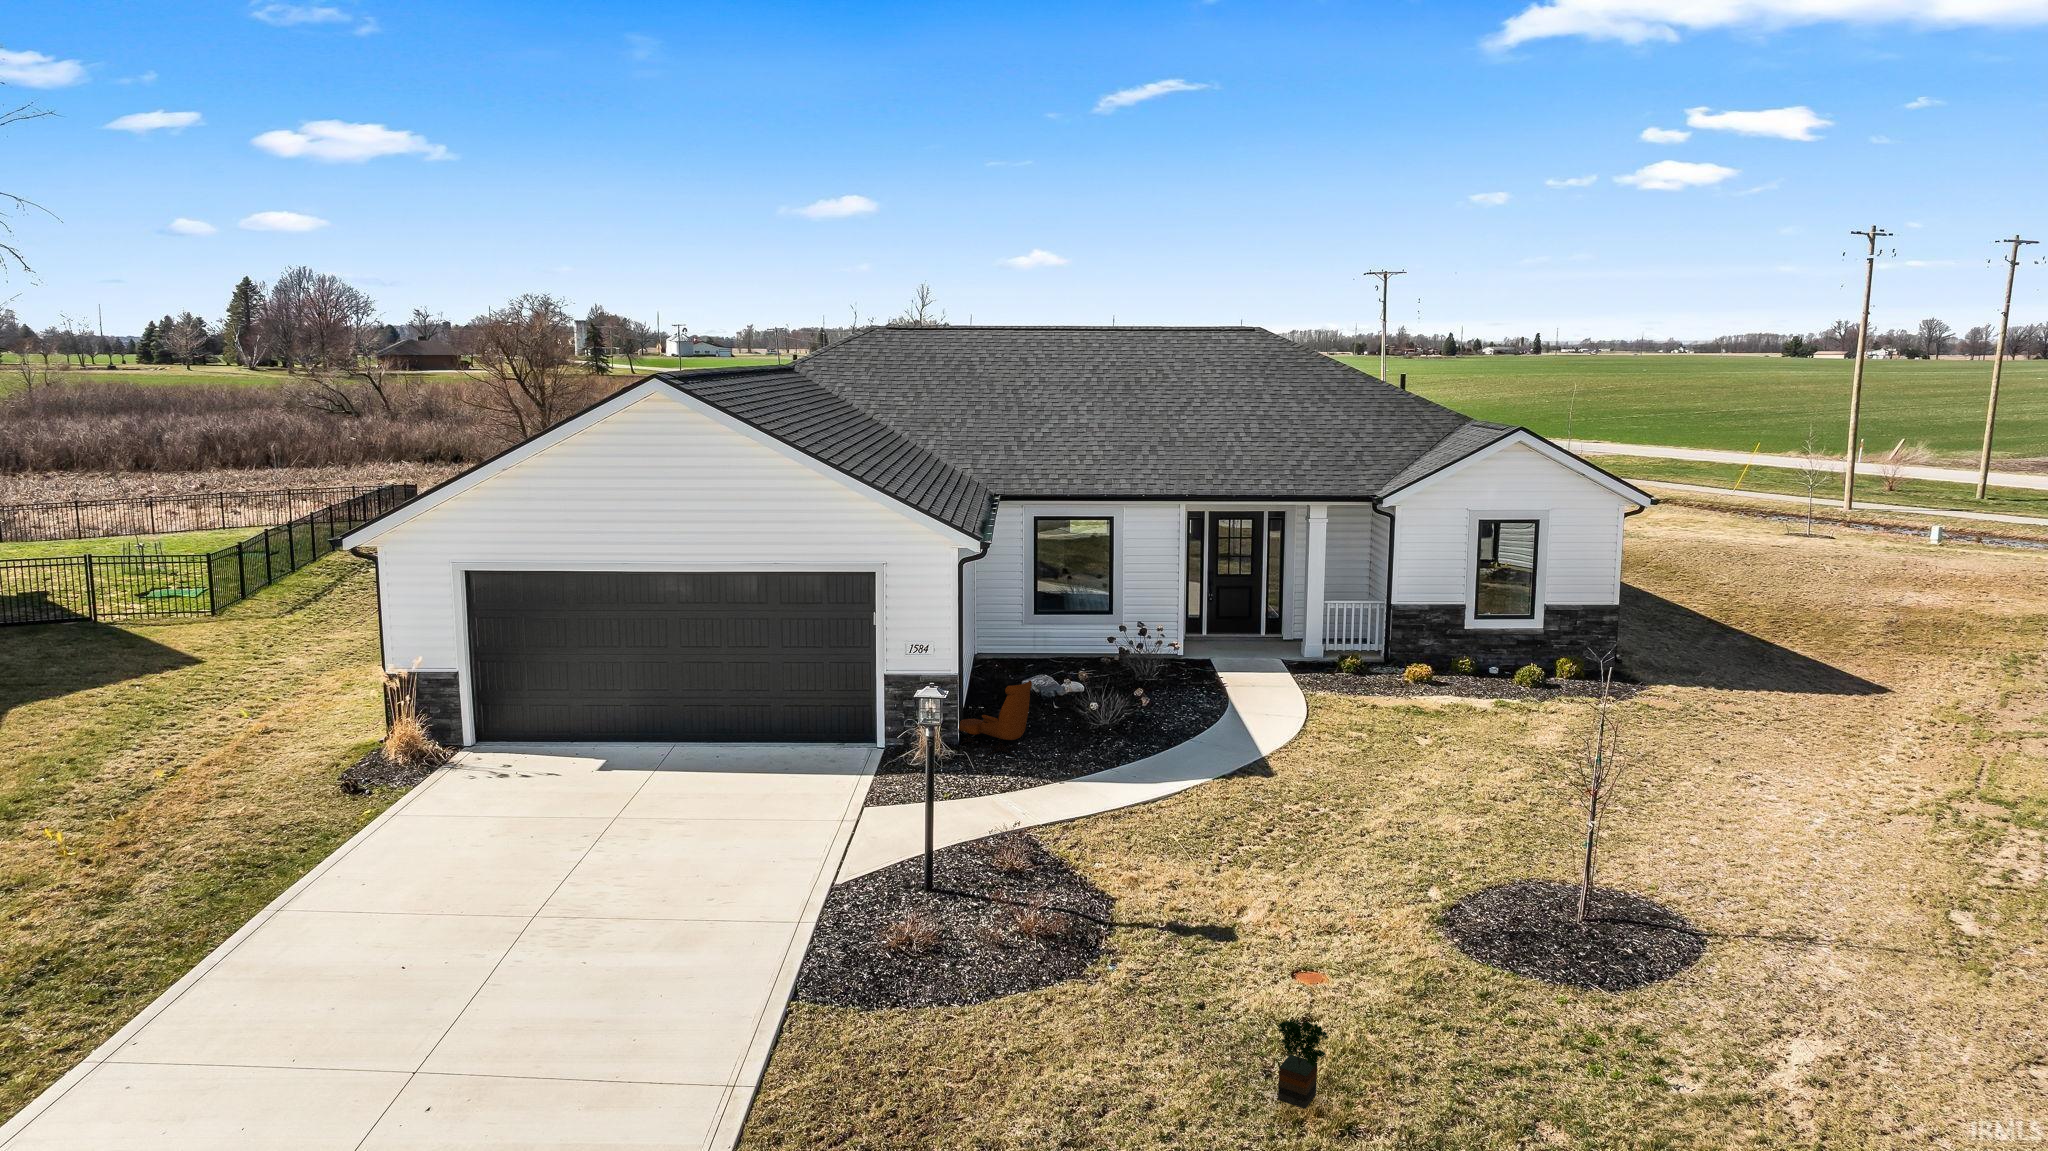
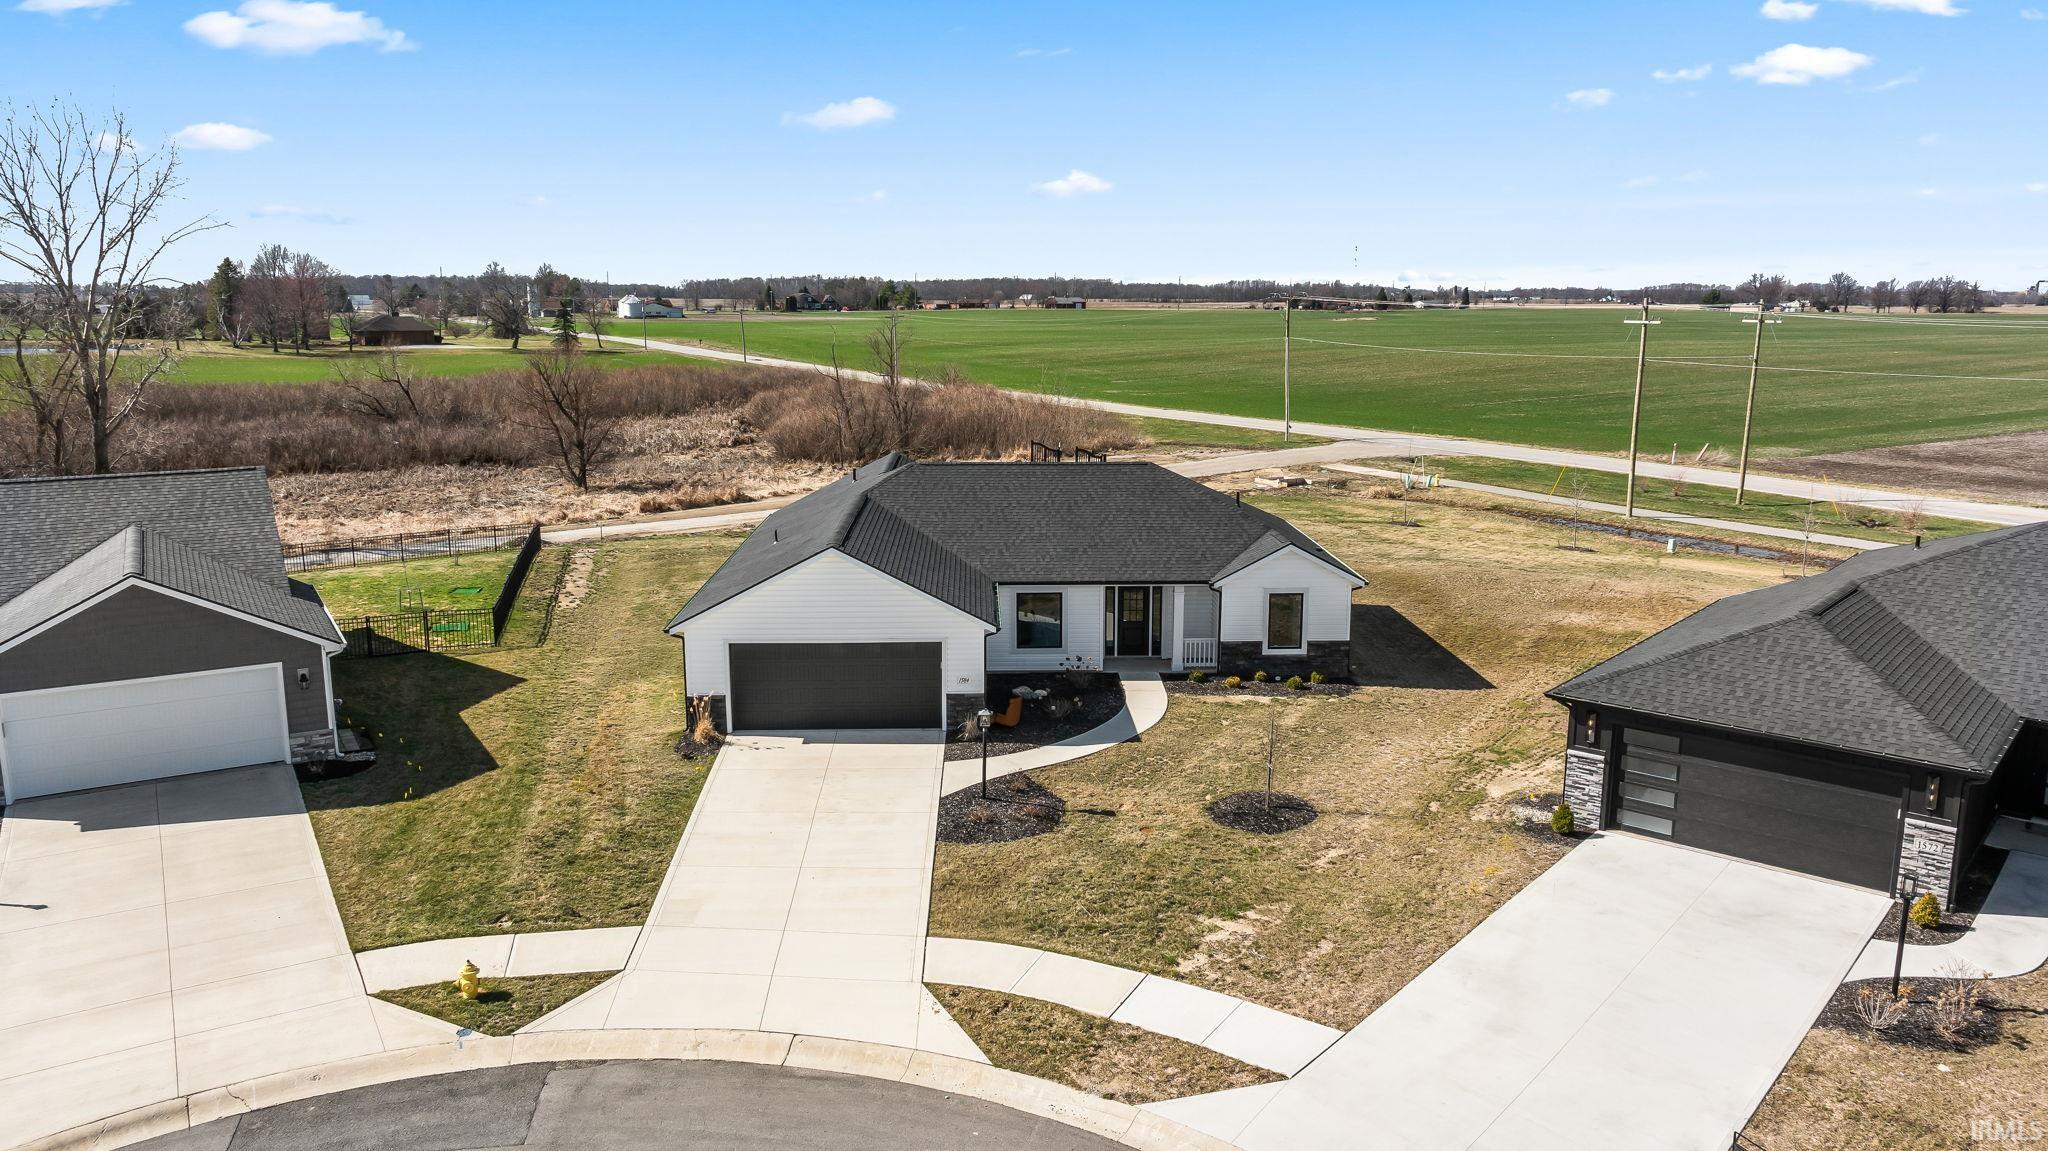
potted tree: present [1277,1019,1329,1109] -> none [1128,839,1147,872]

